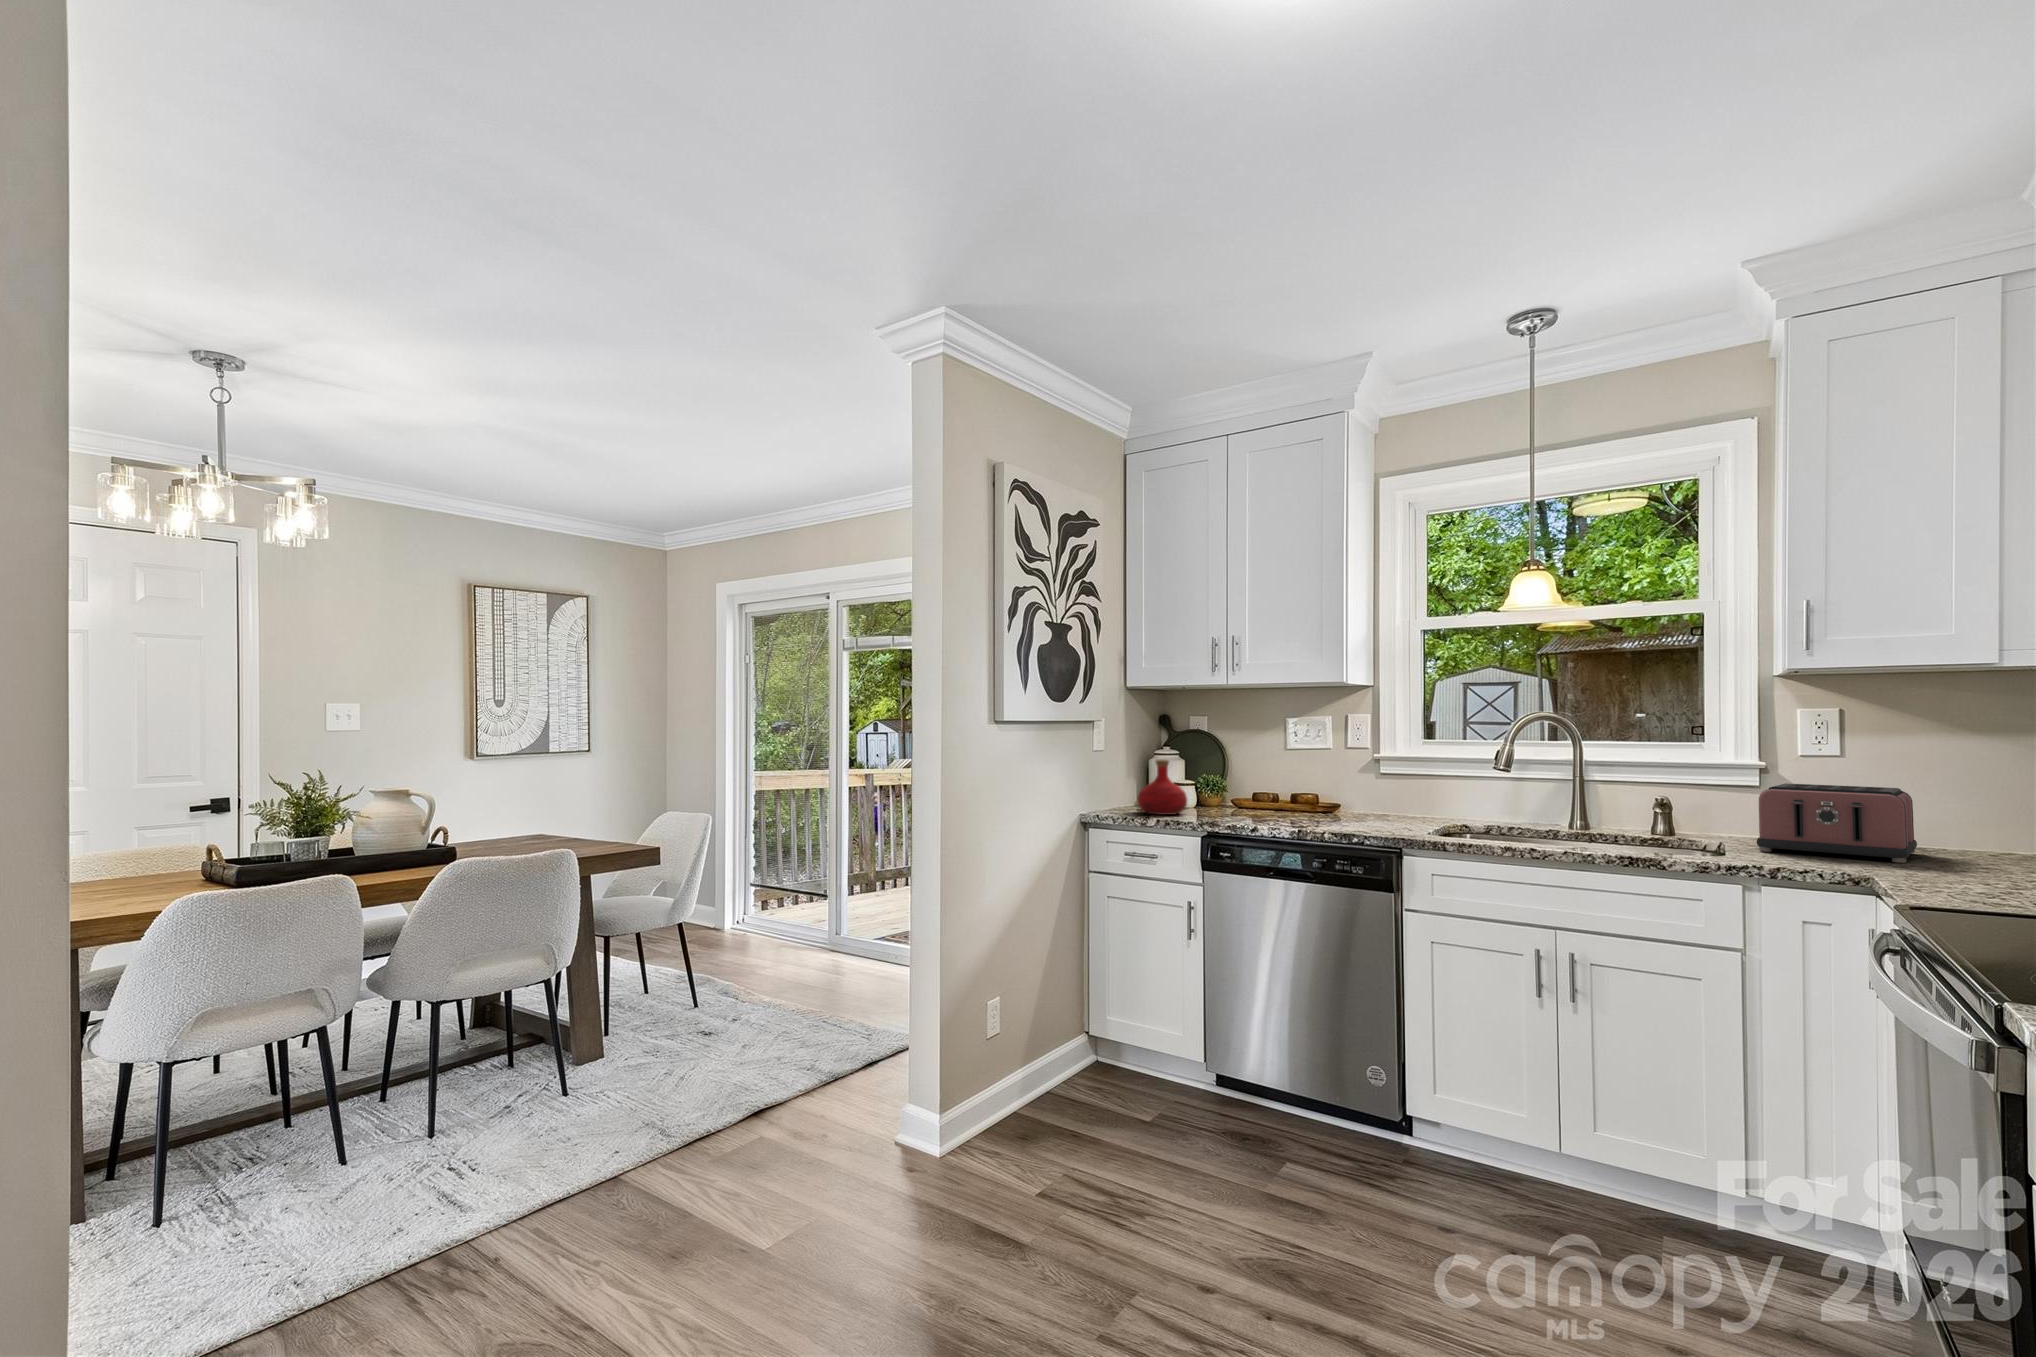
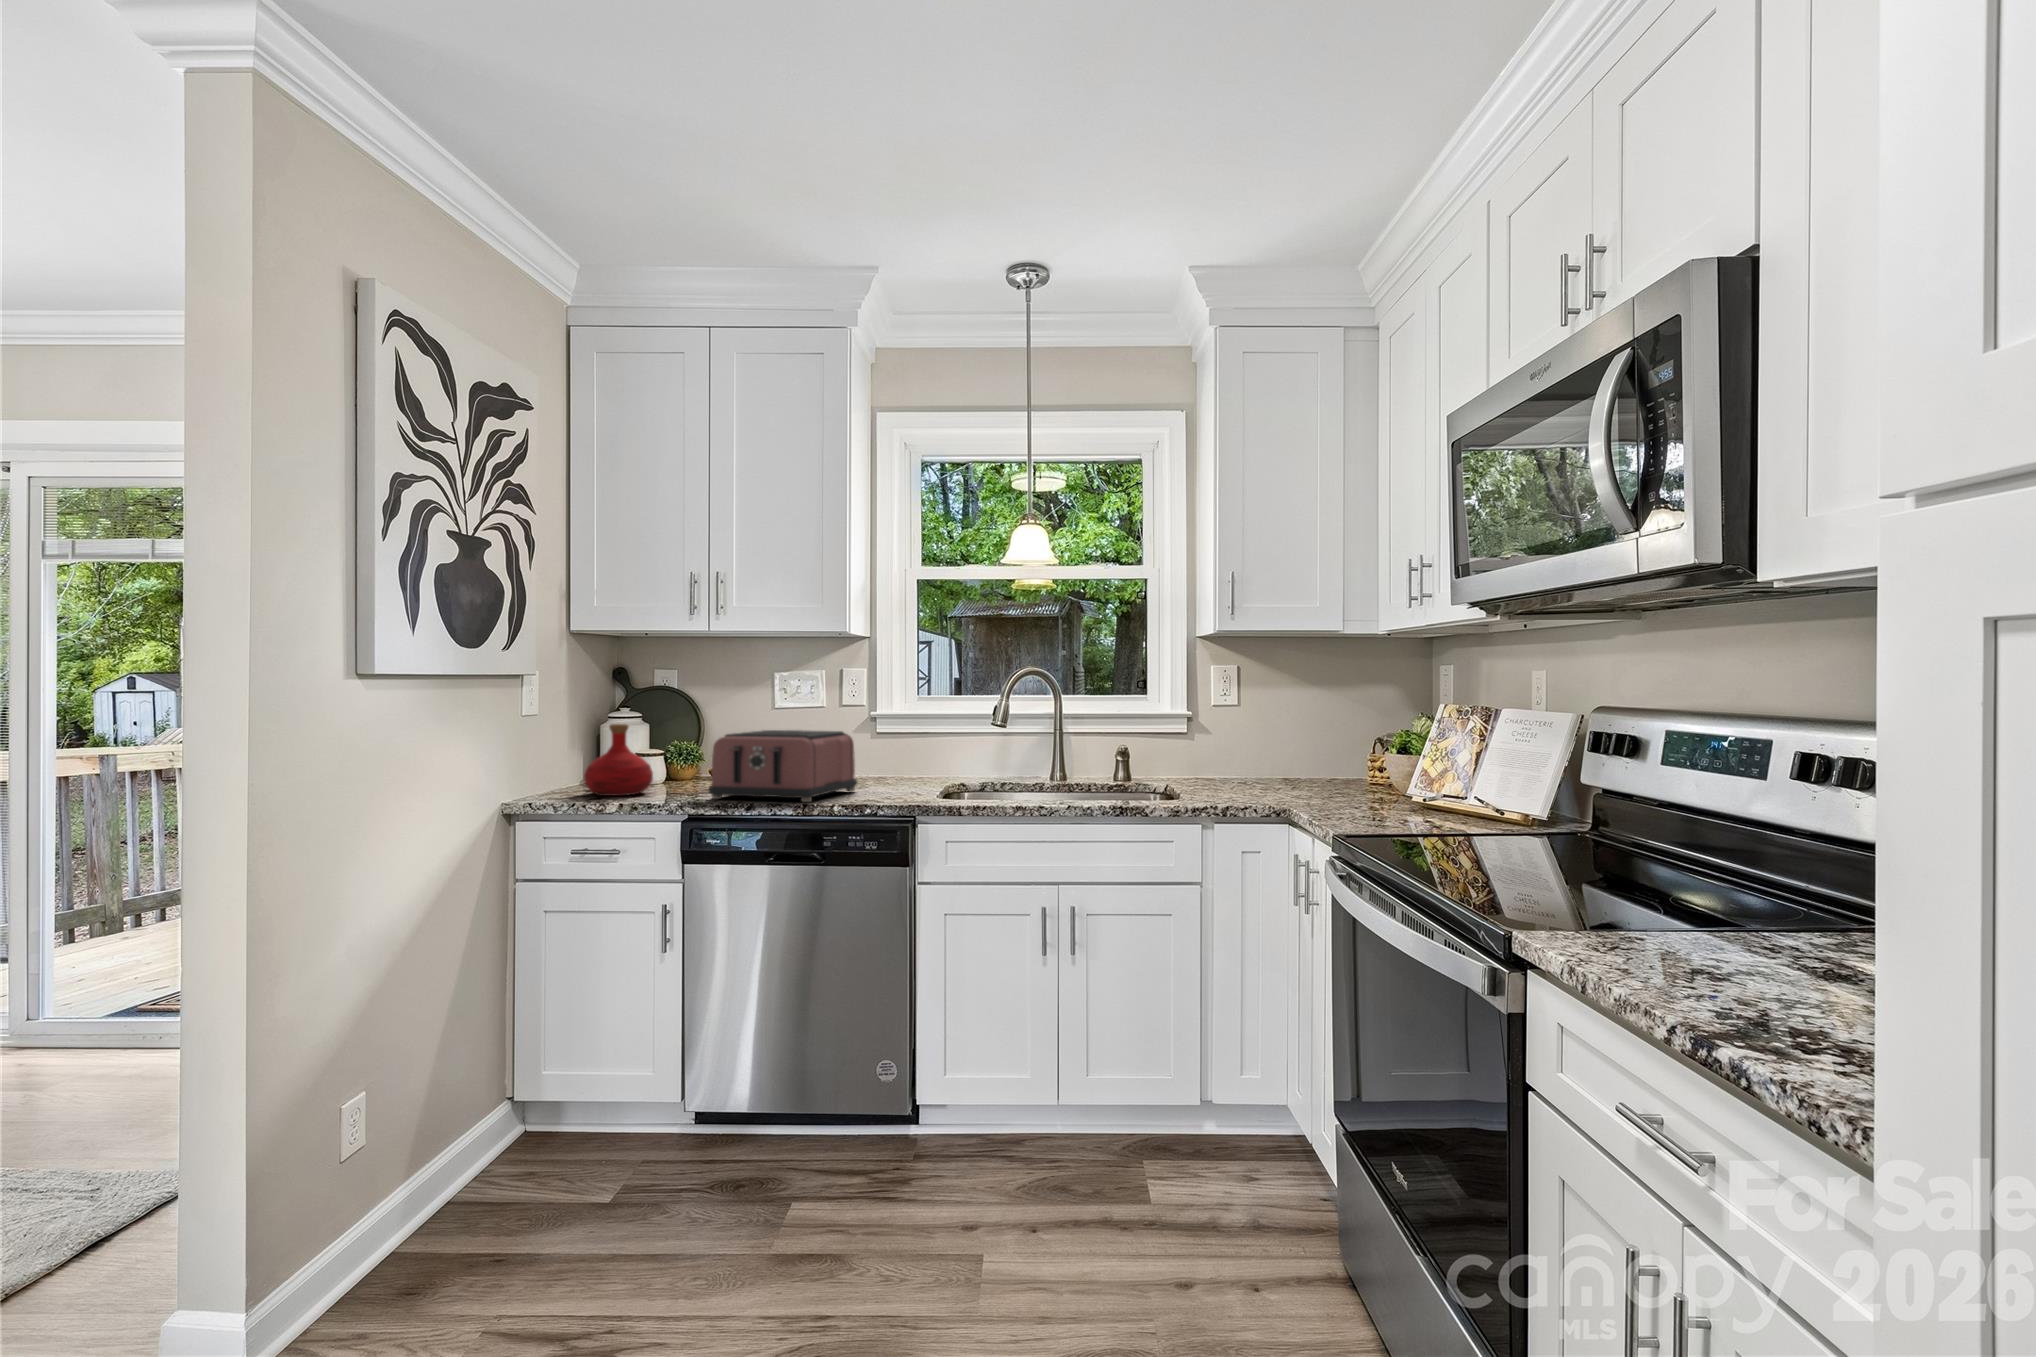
toaster: present [1757,783,1917,863] -> present [709,730,857,802]

